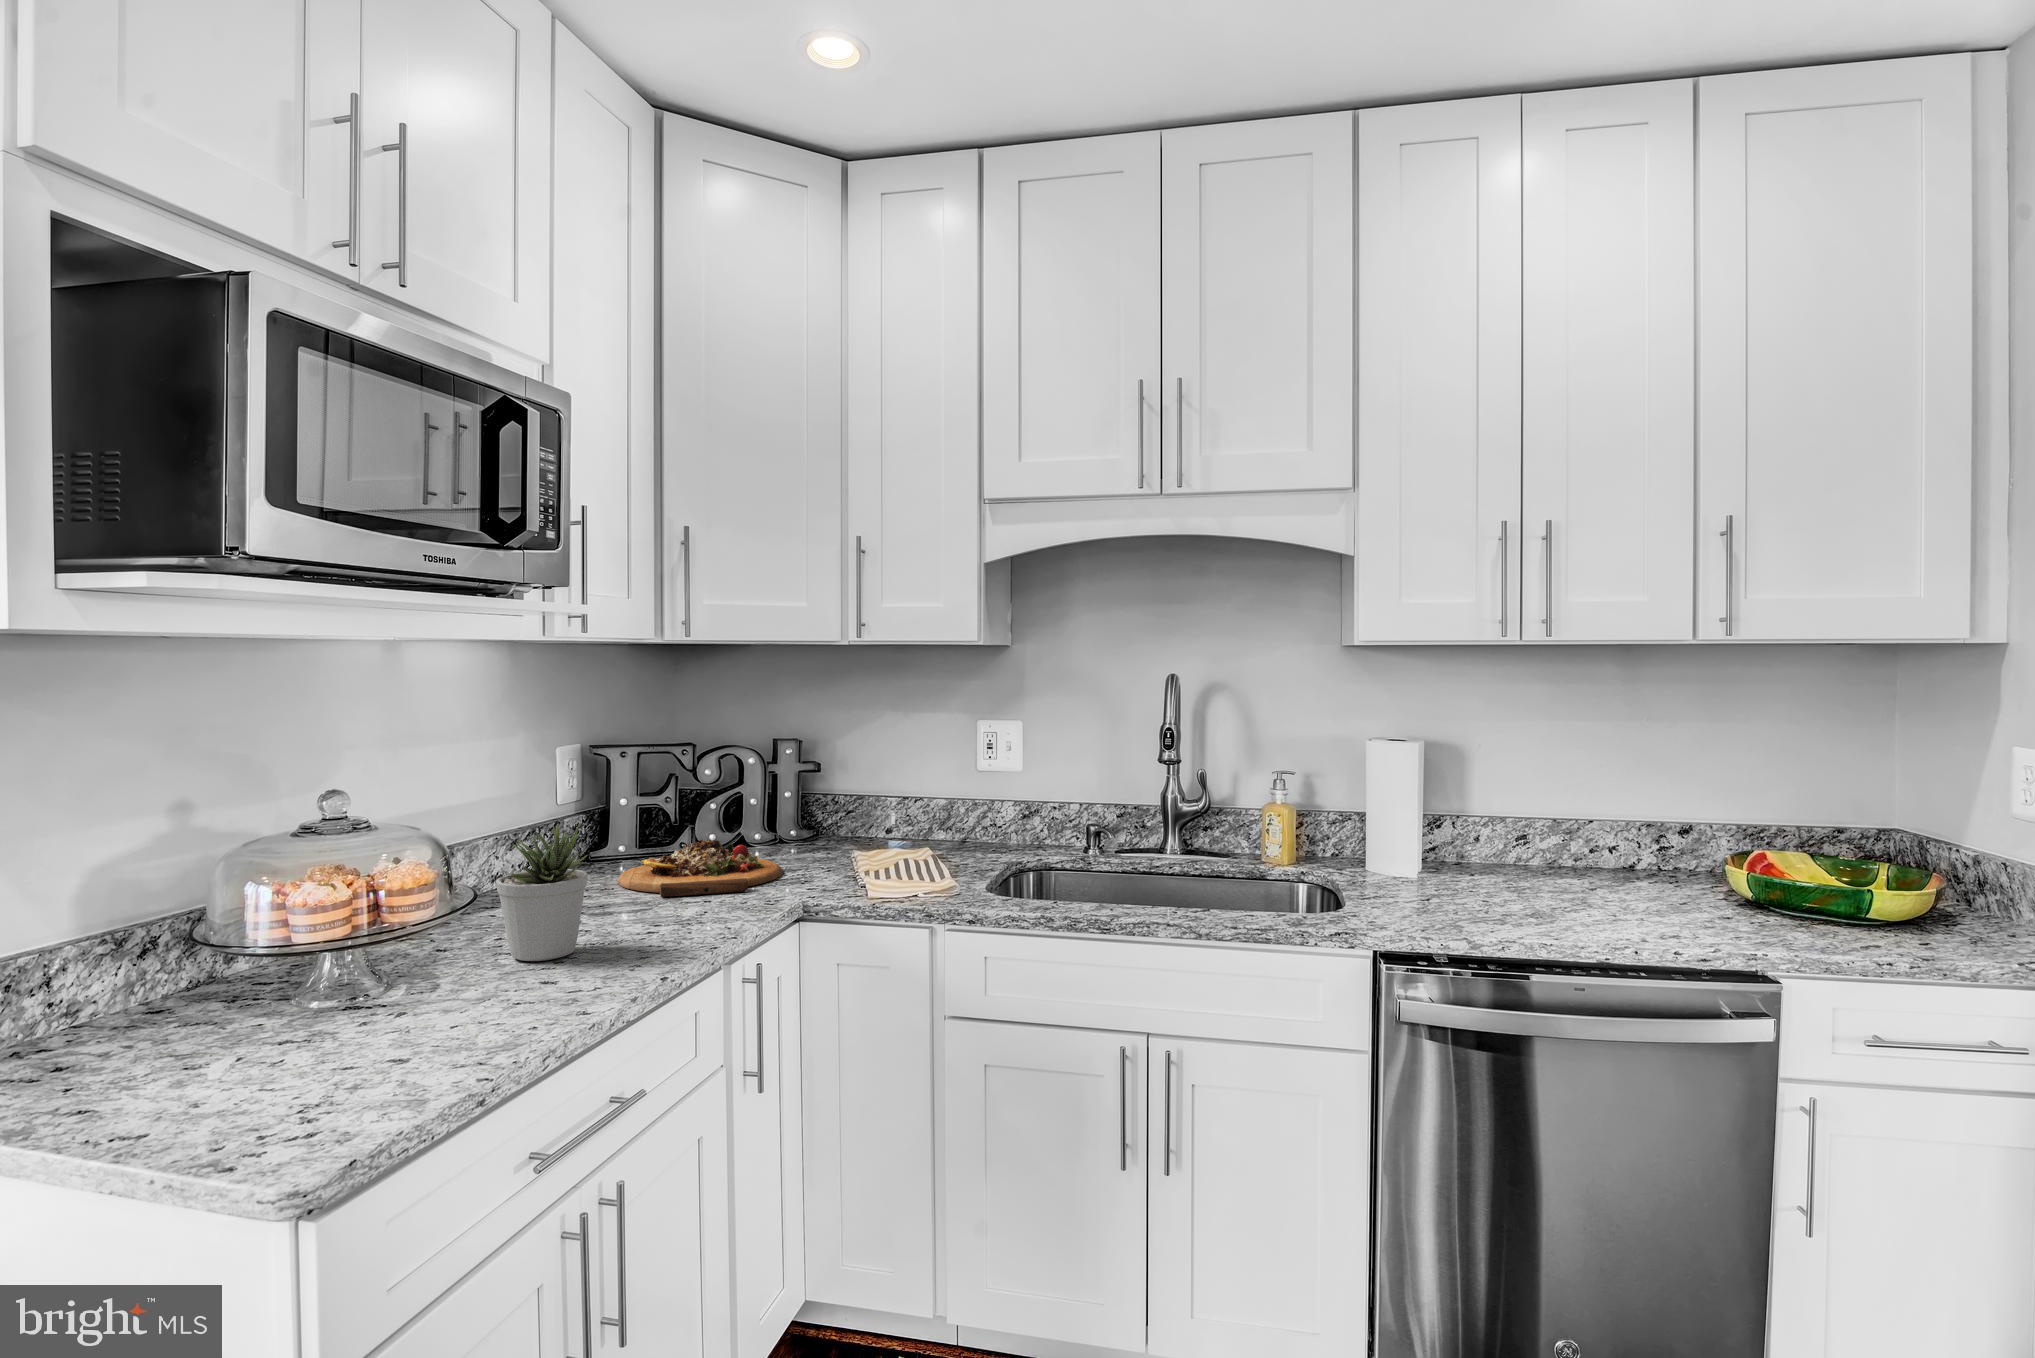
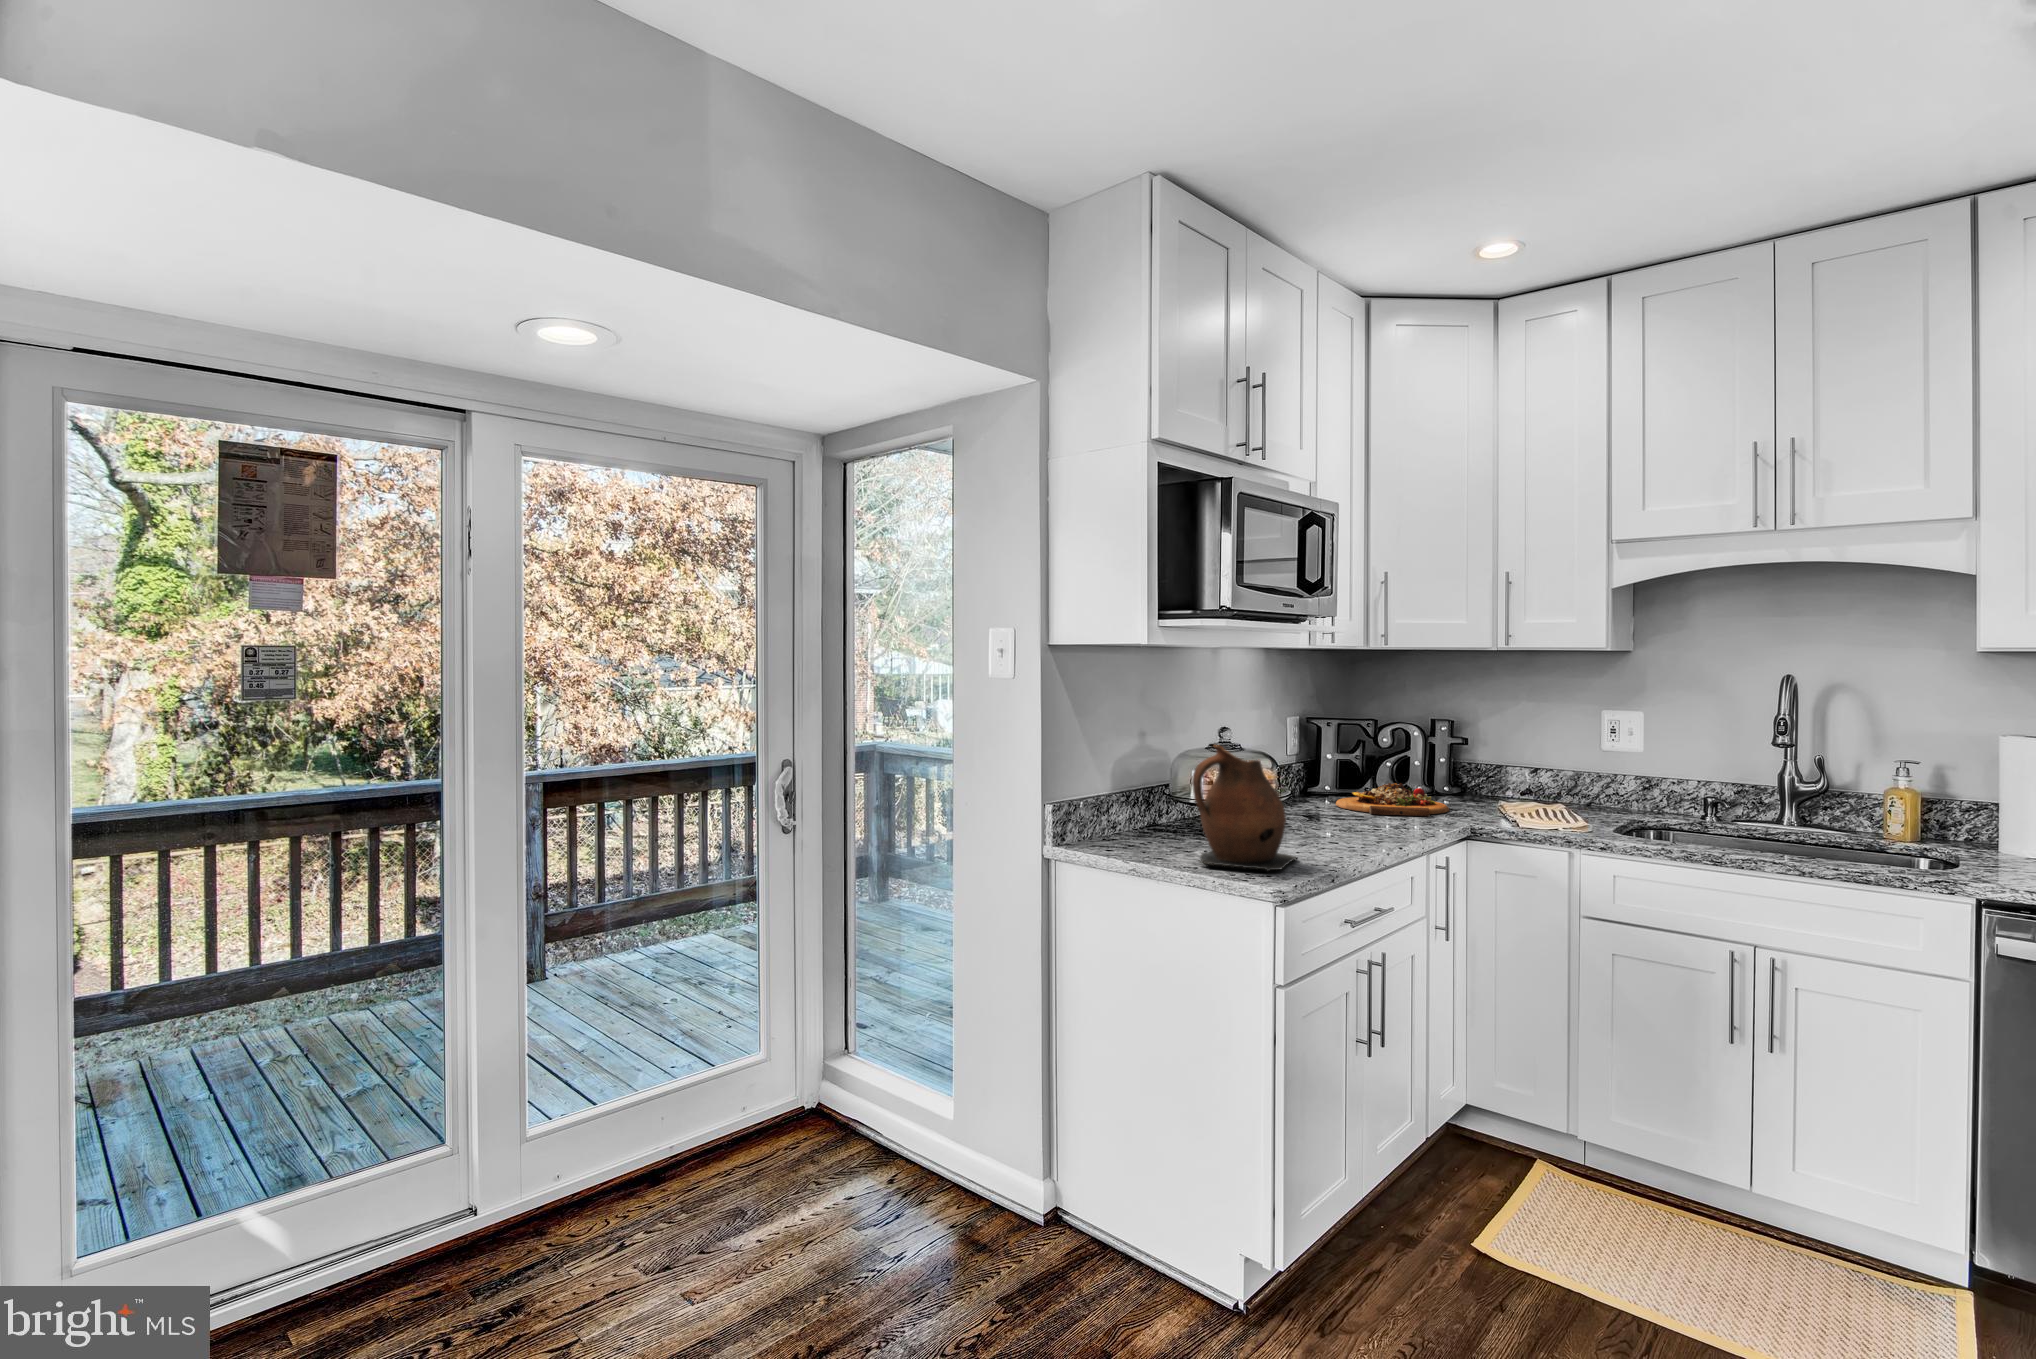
potted plant: present [496,825,588,961] -> none [1293,754,1345,834]
ceramic pitcher: none [166,850,439,1117] -> present [1192,745,1297,871]

